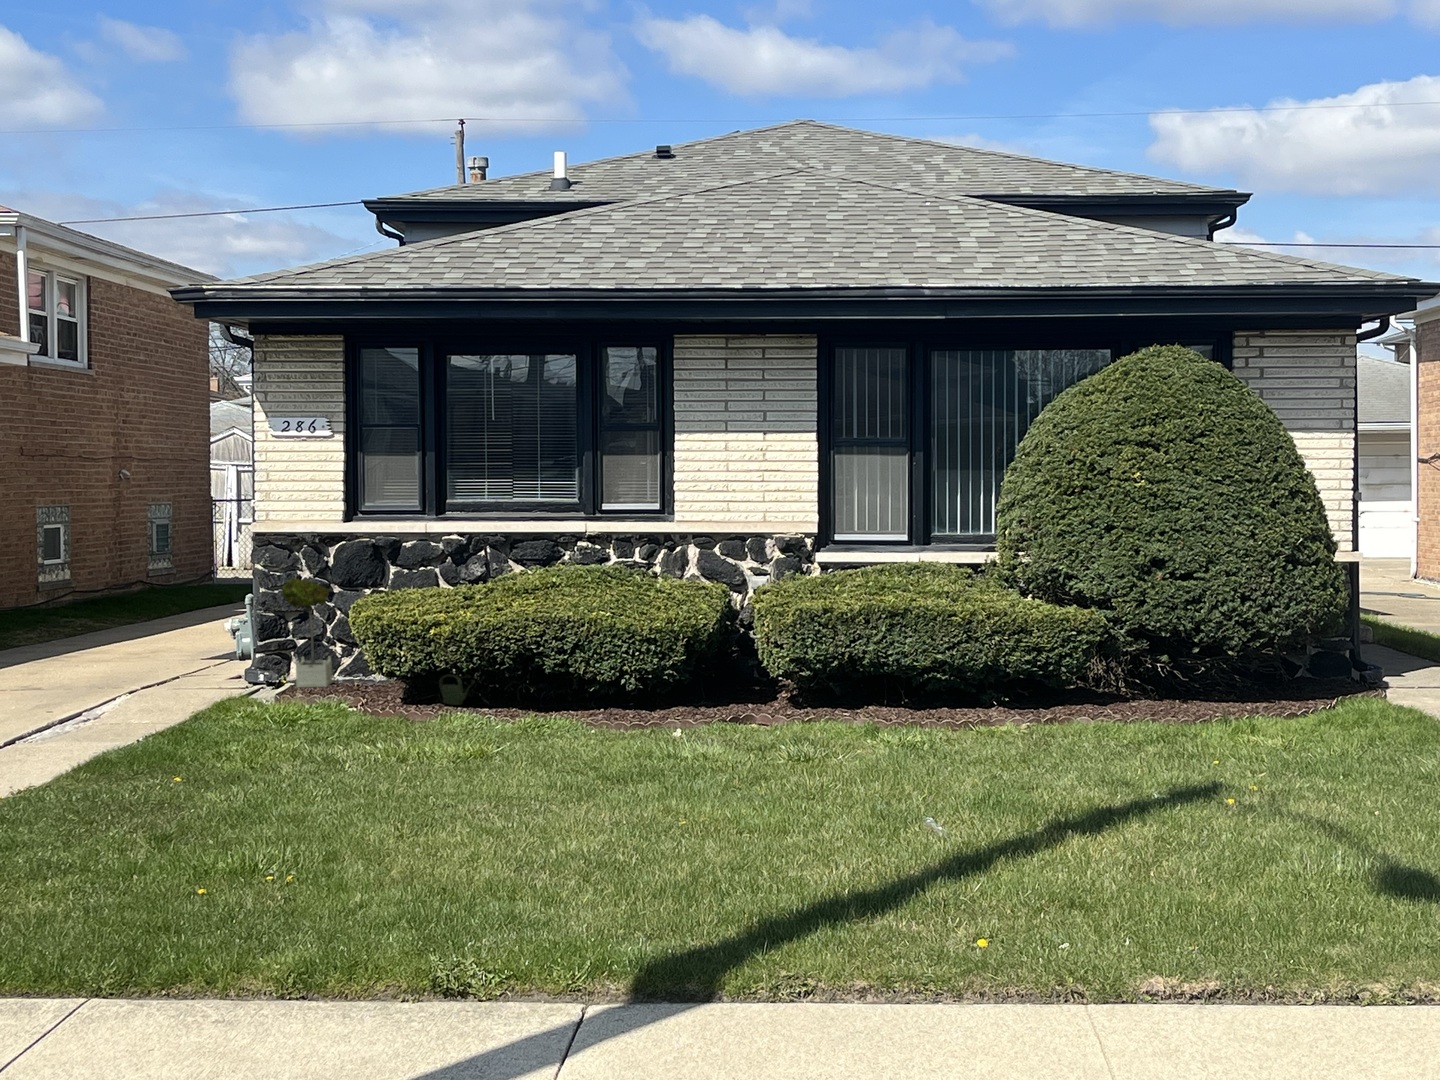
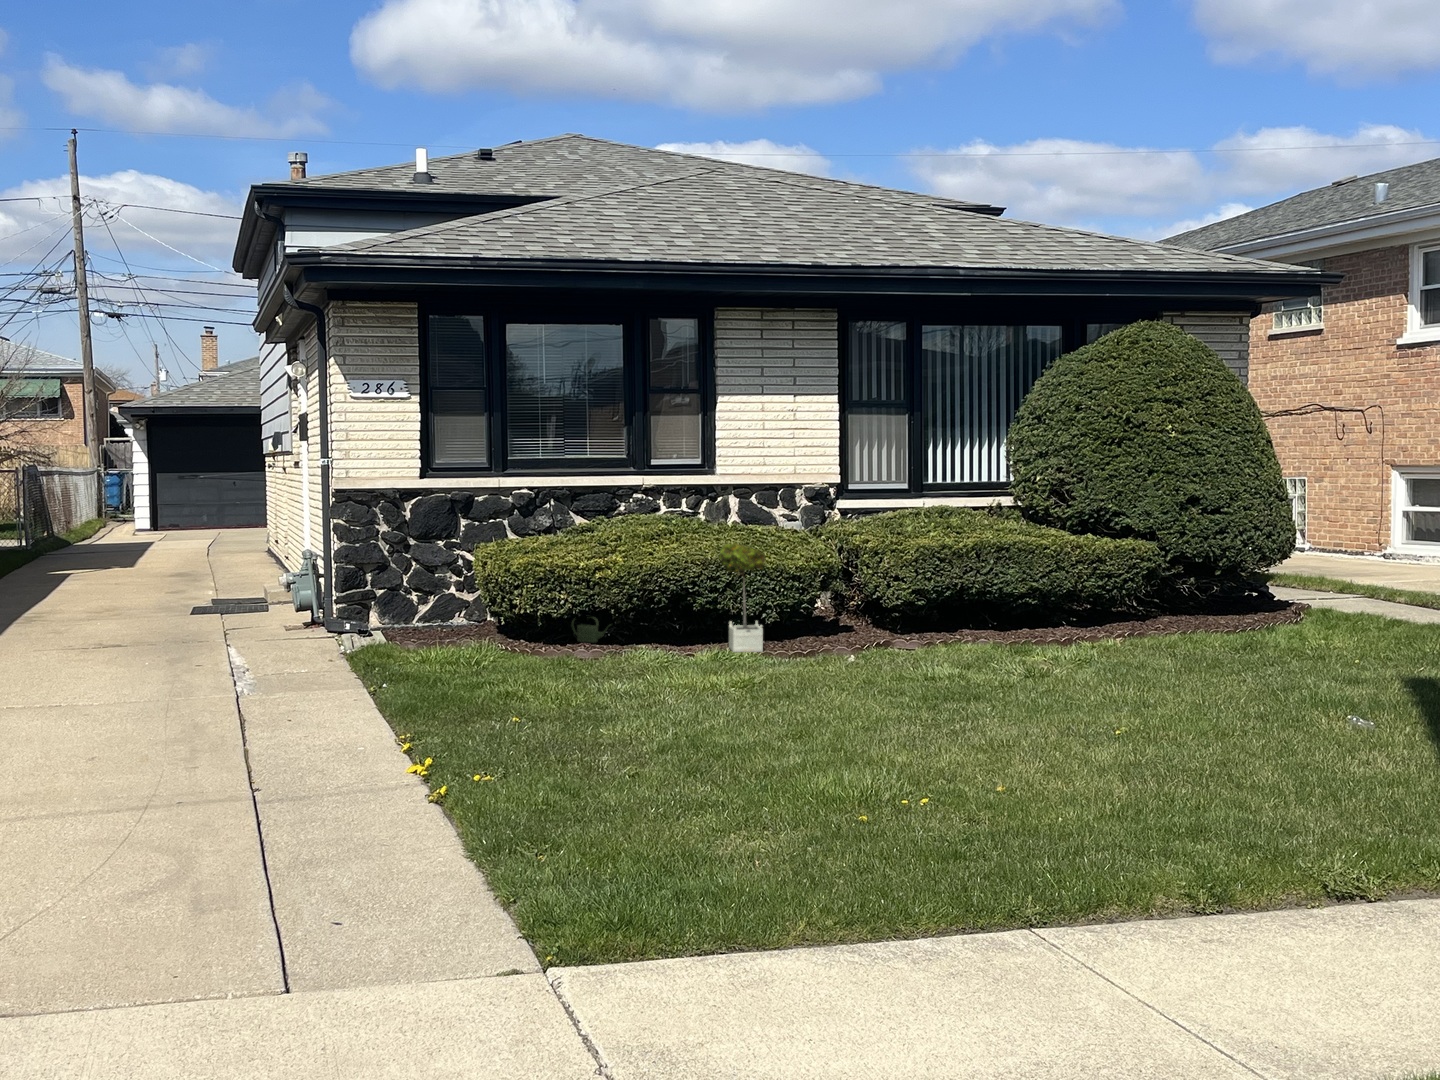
potted tree: present [282,578,332,687] -> present [719,543,766,652]

